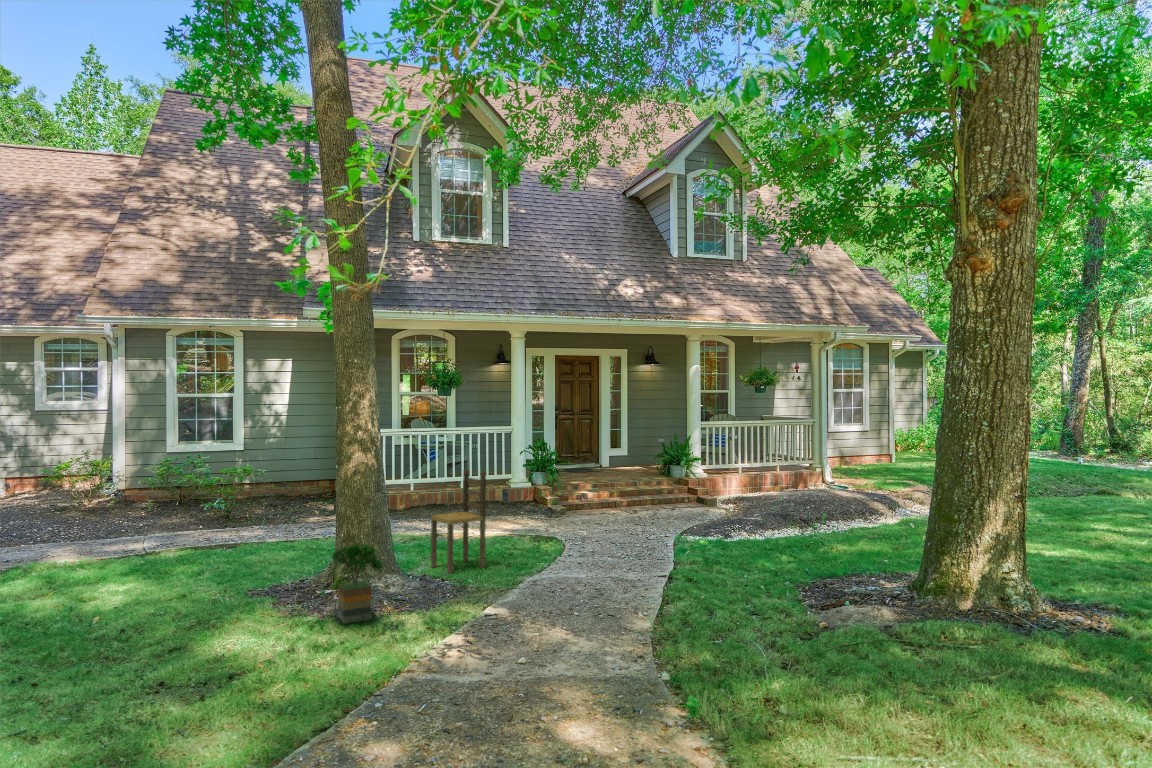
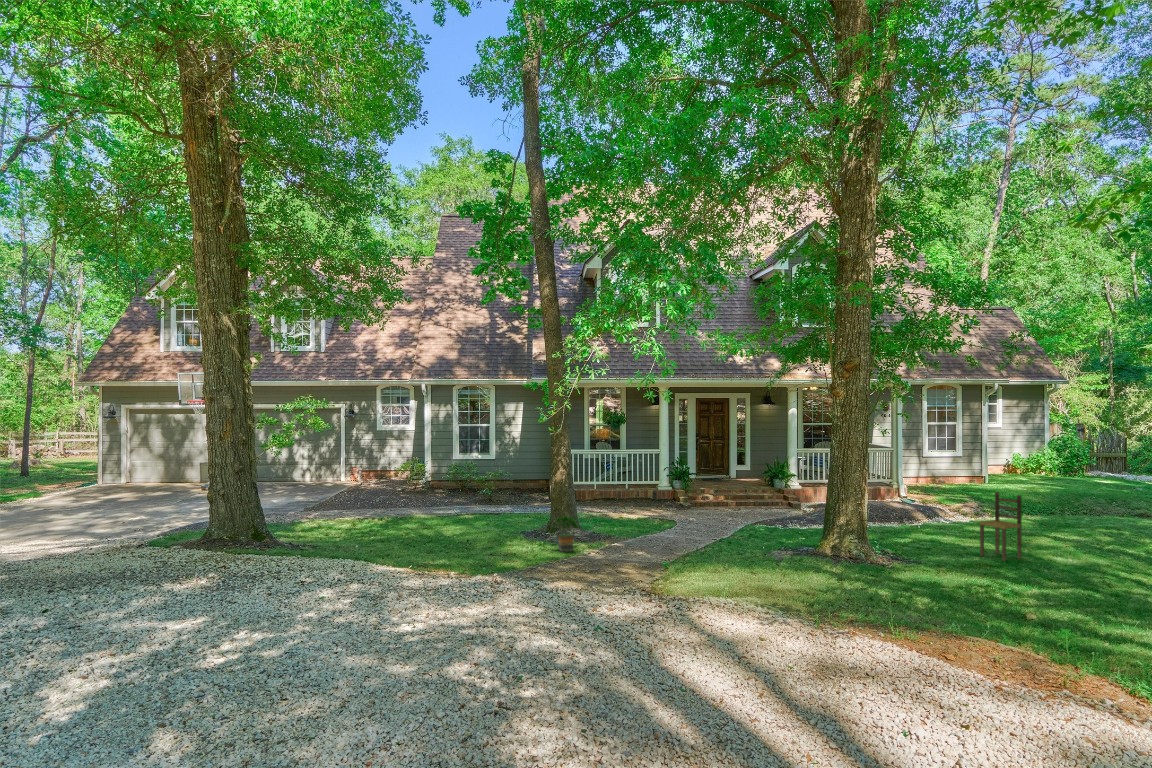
chair: present [431,470,486,574] -> present [980,492,1022,561]

